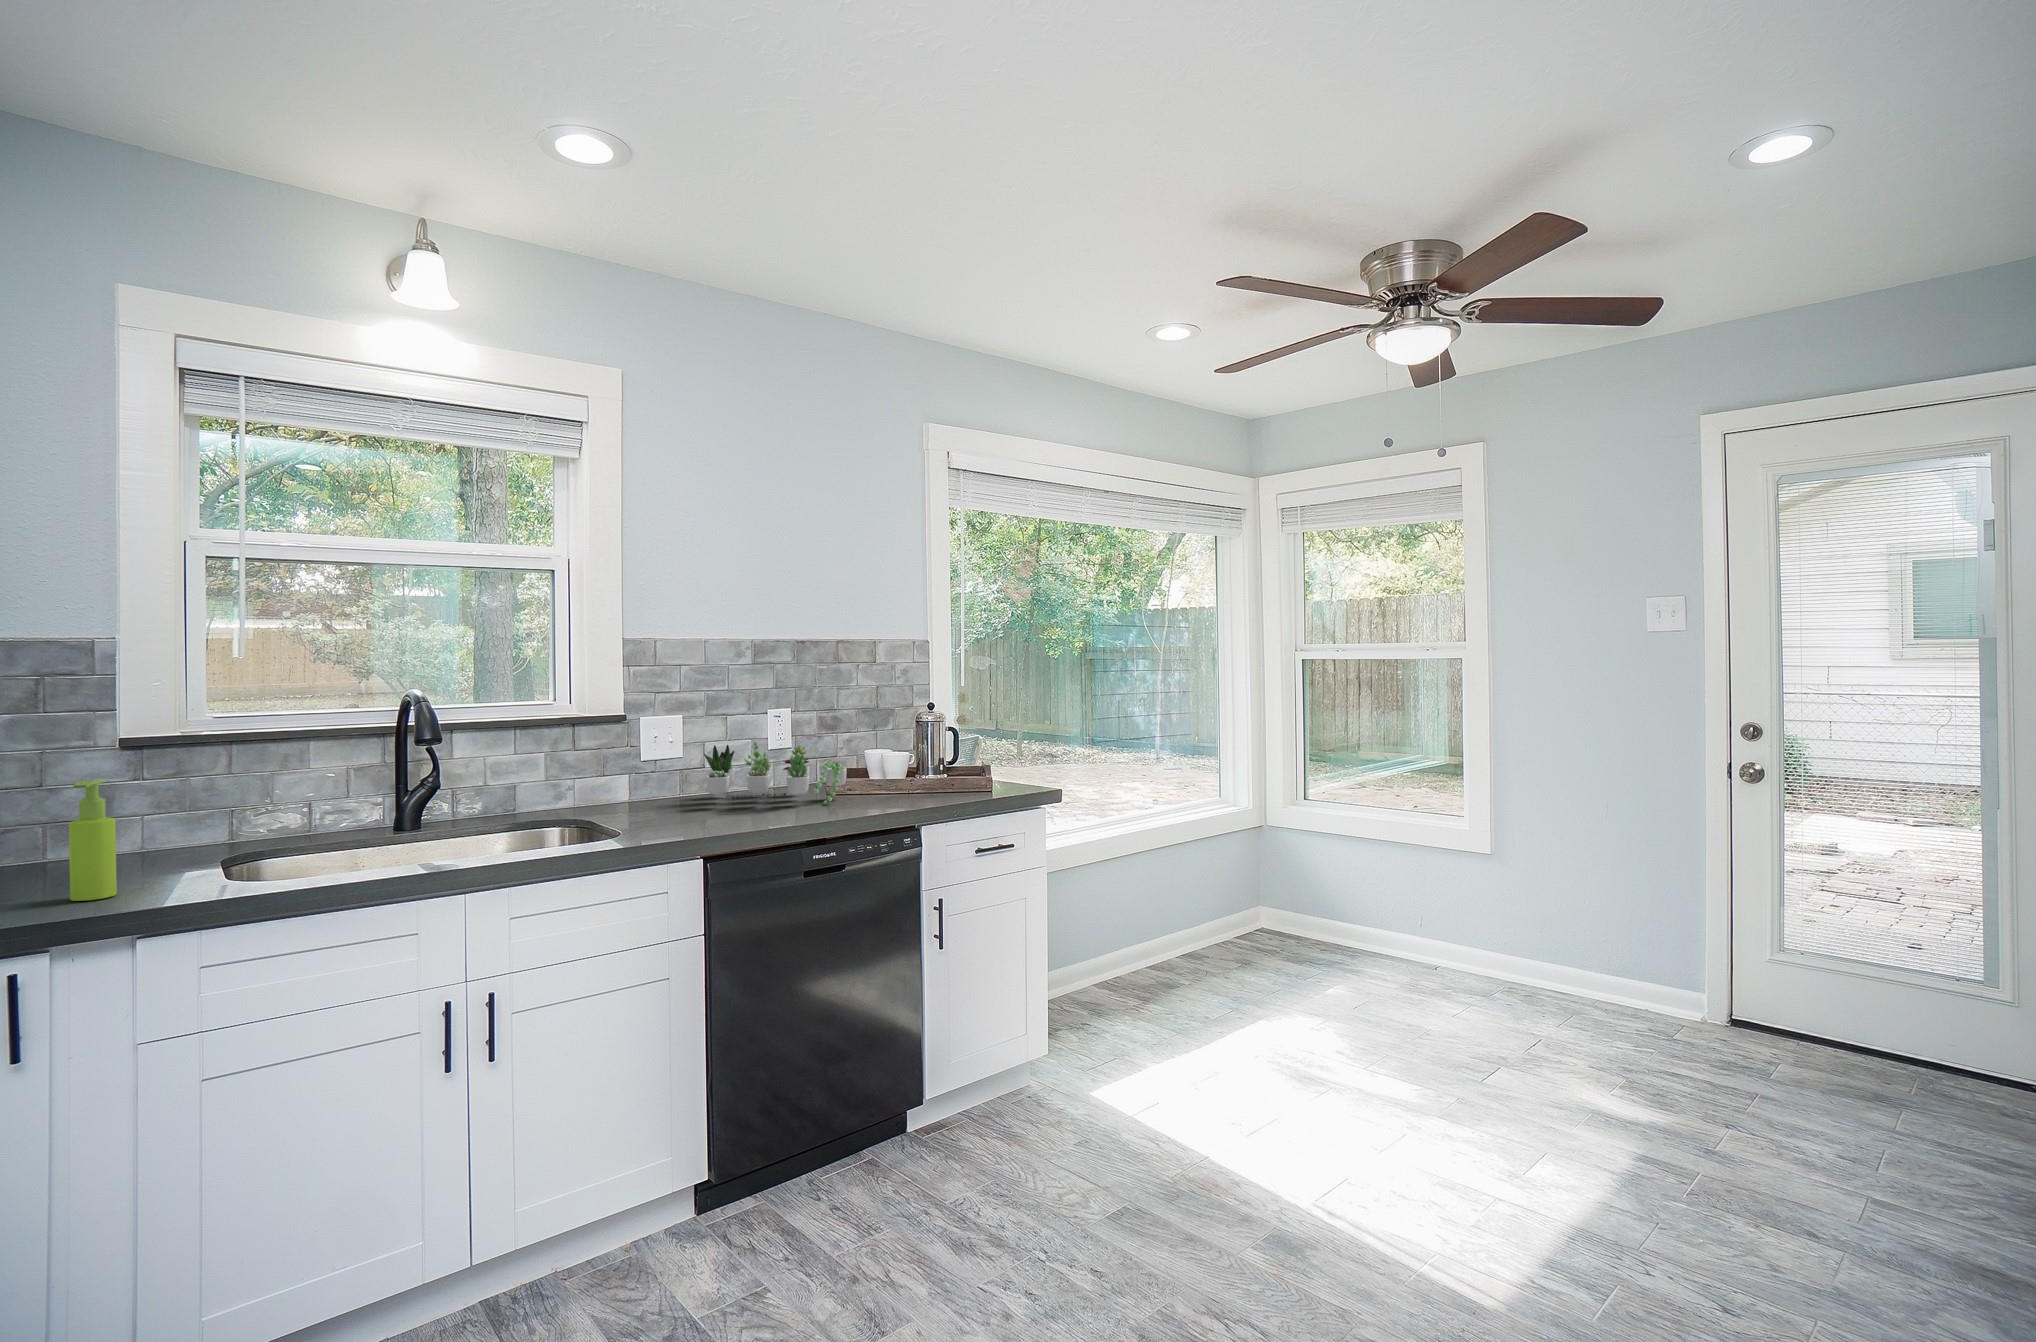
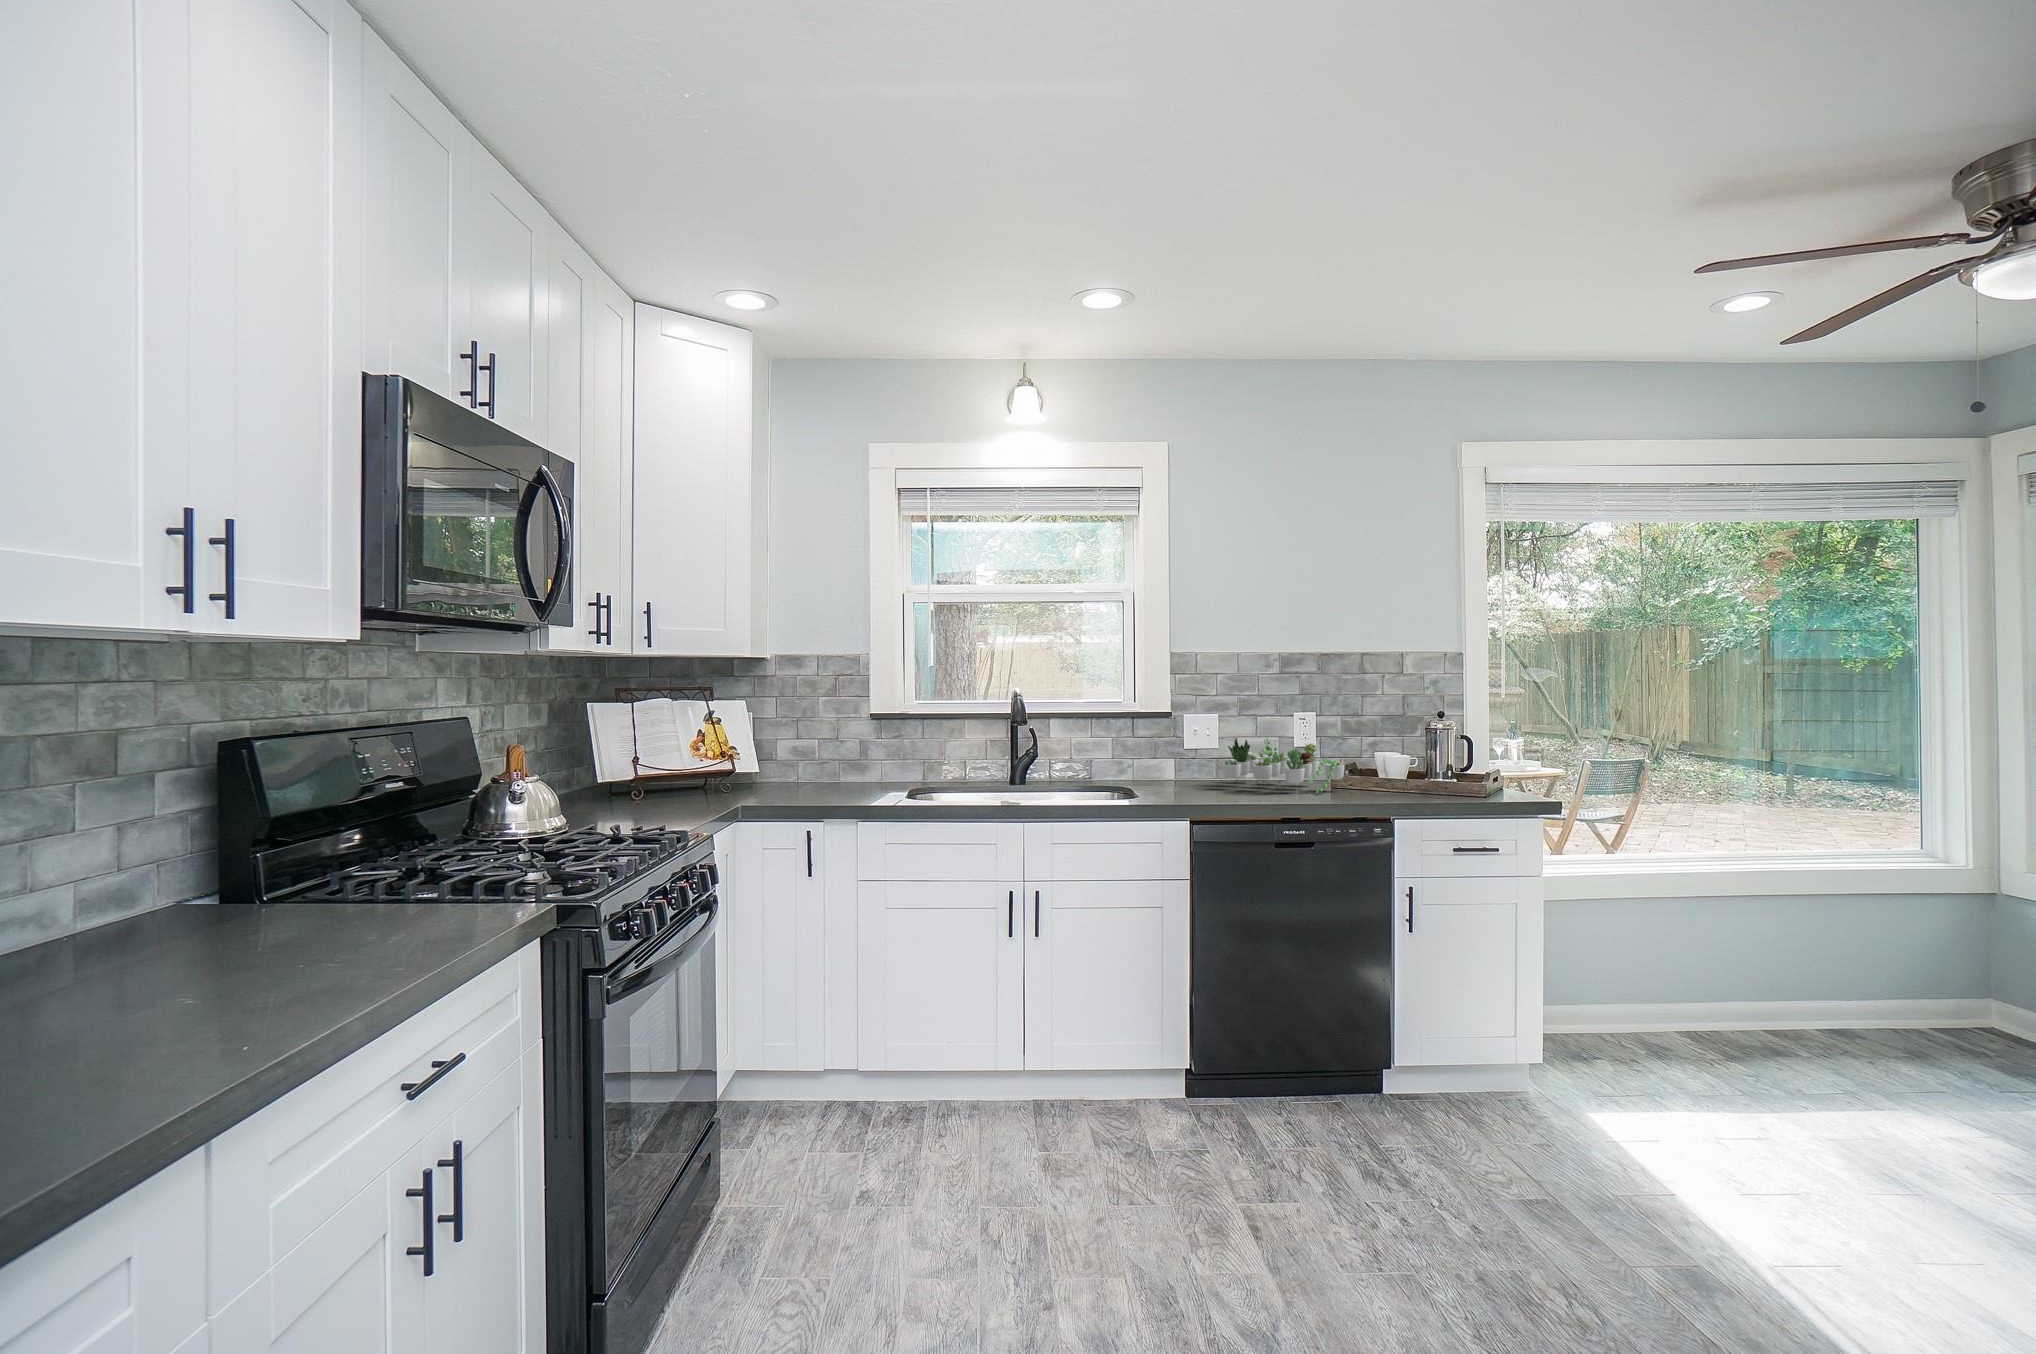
soap dispenser: present [69,780,117,901] -> none [840,737,859,802]

